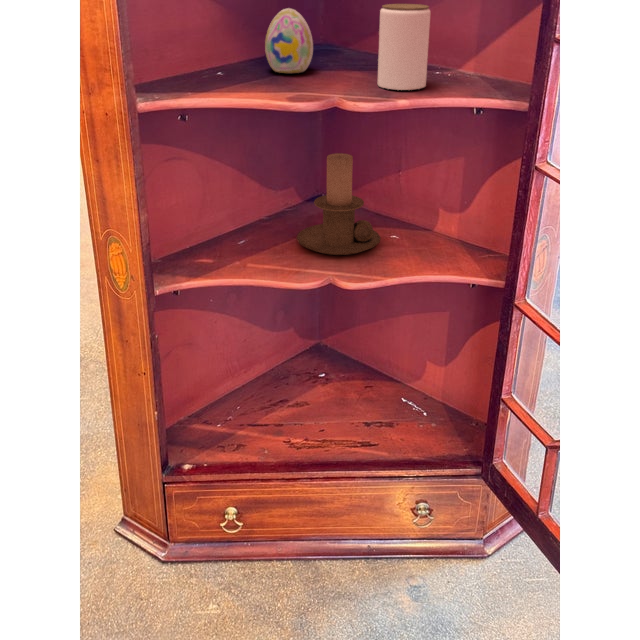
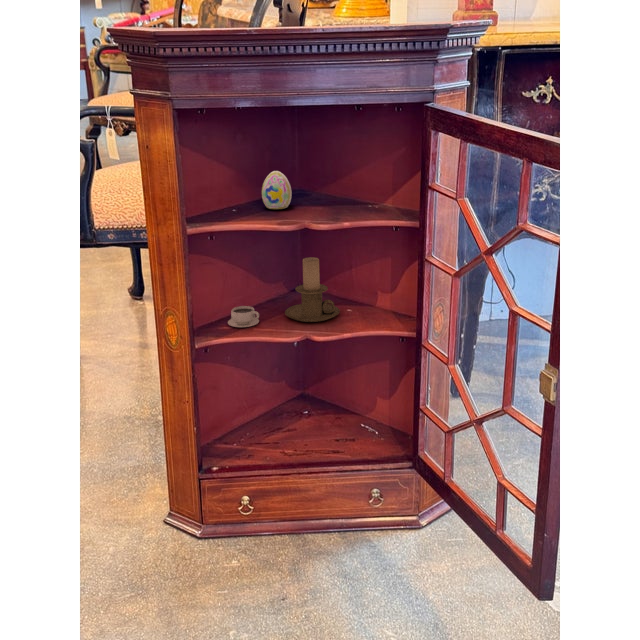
jar: present [378,4,430,90] -> none [331,167,361,218]
teacup: none [209,227,257,261] -> present [228,306,259,327]

